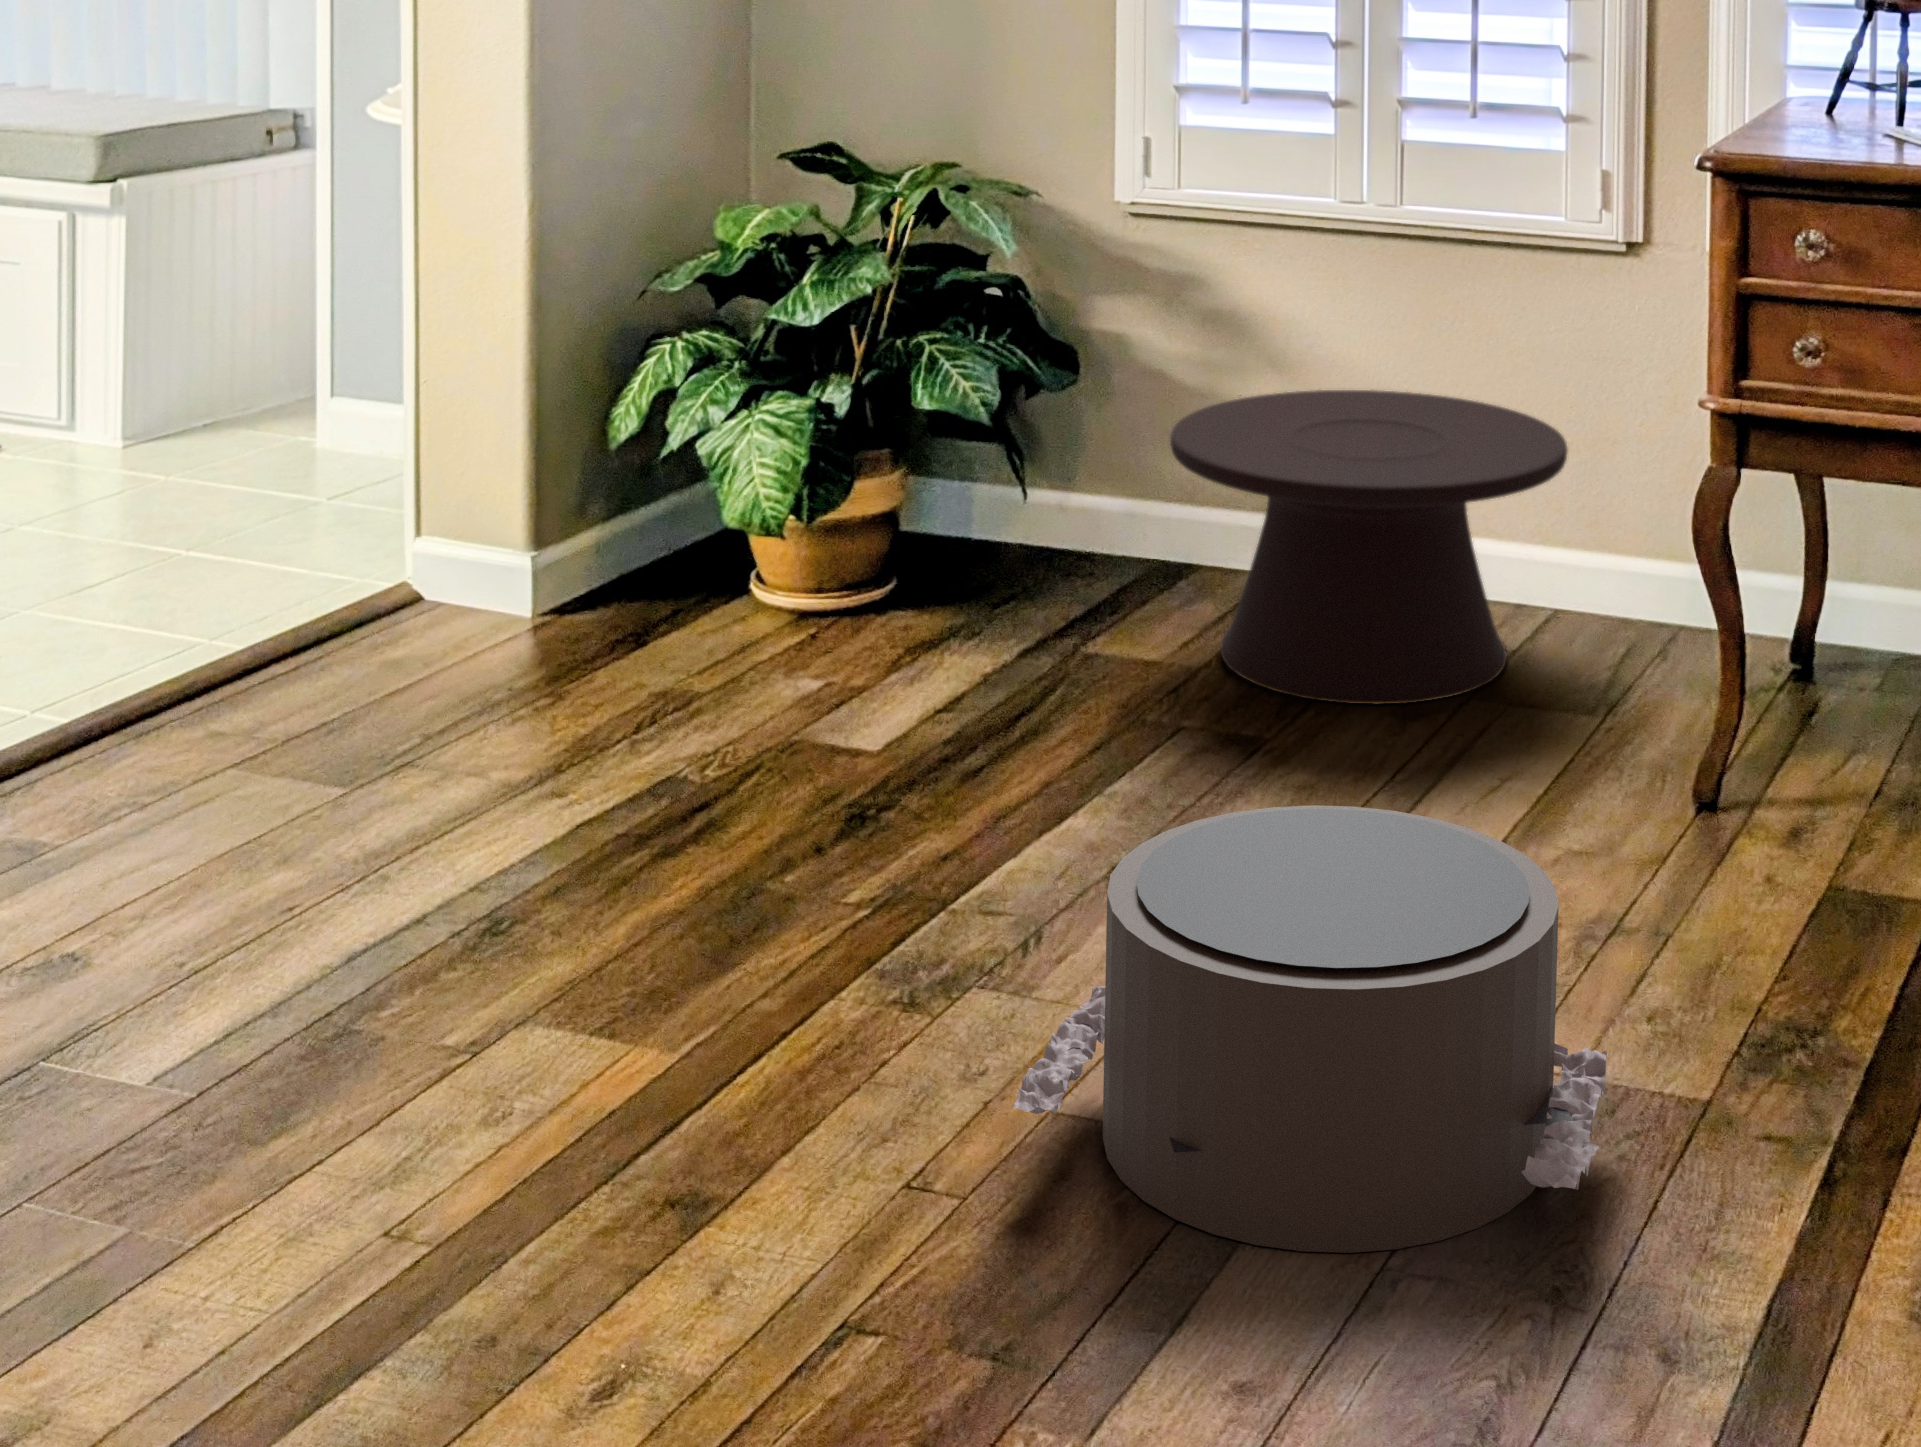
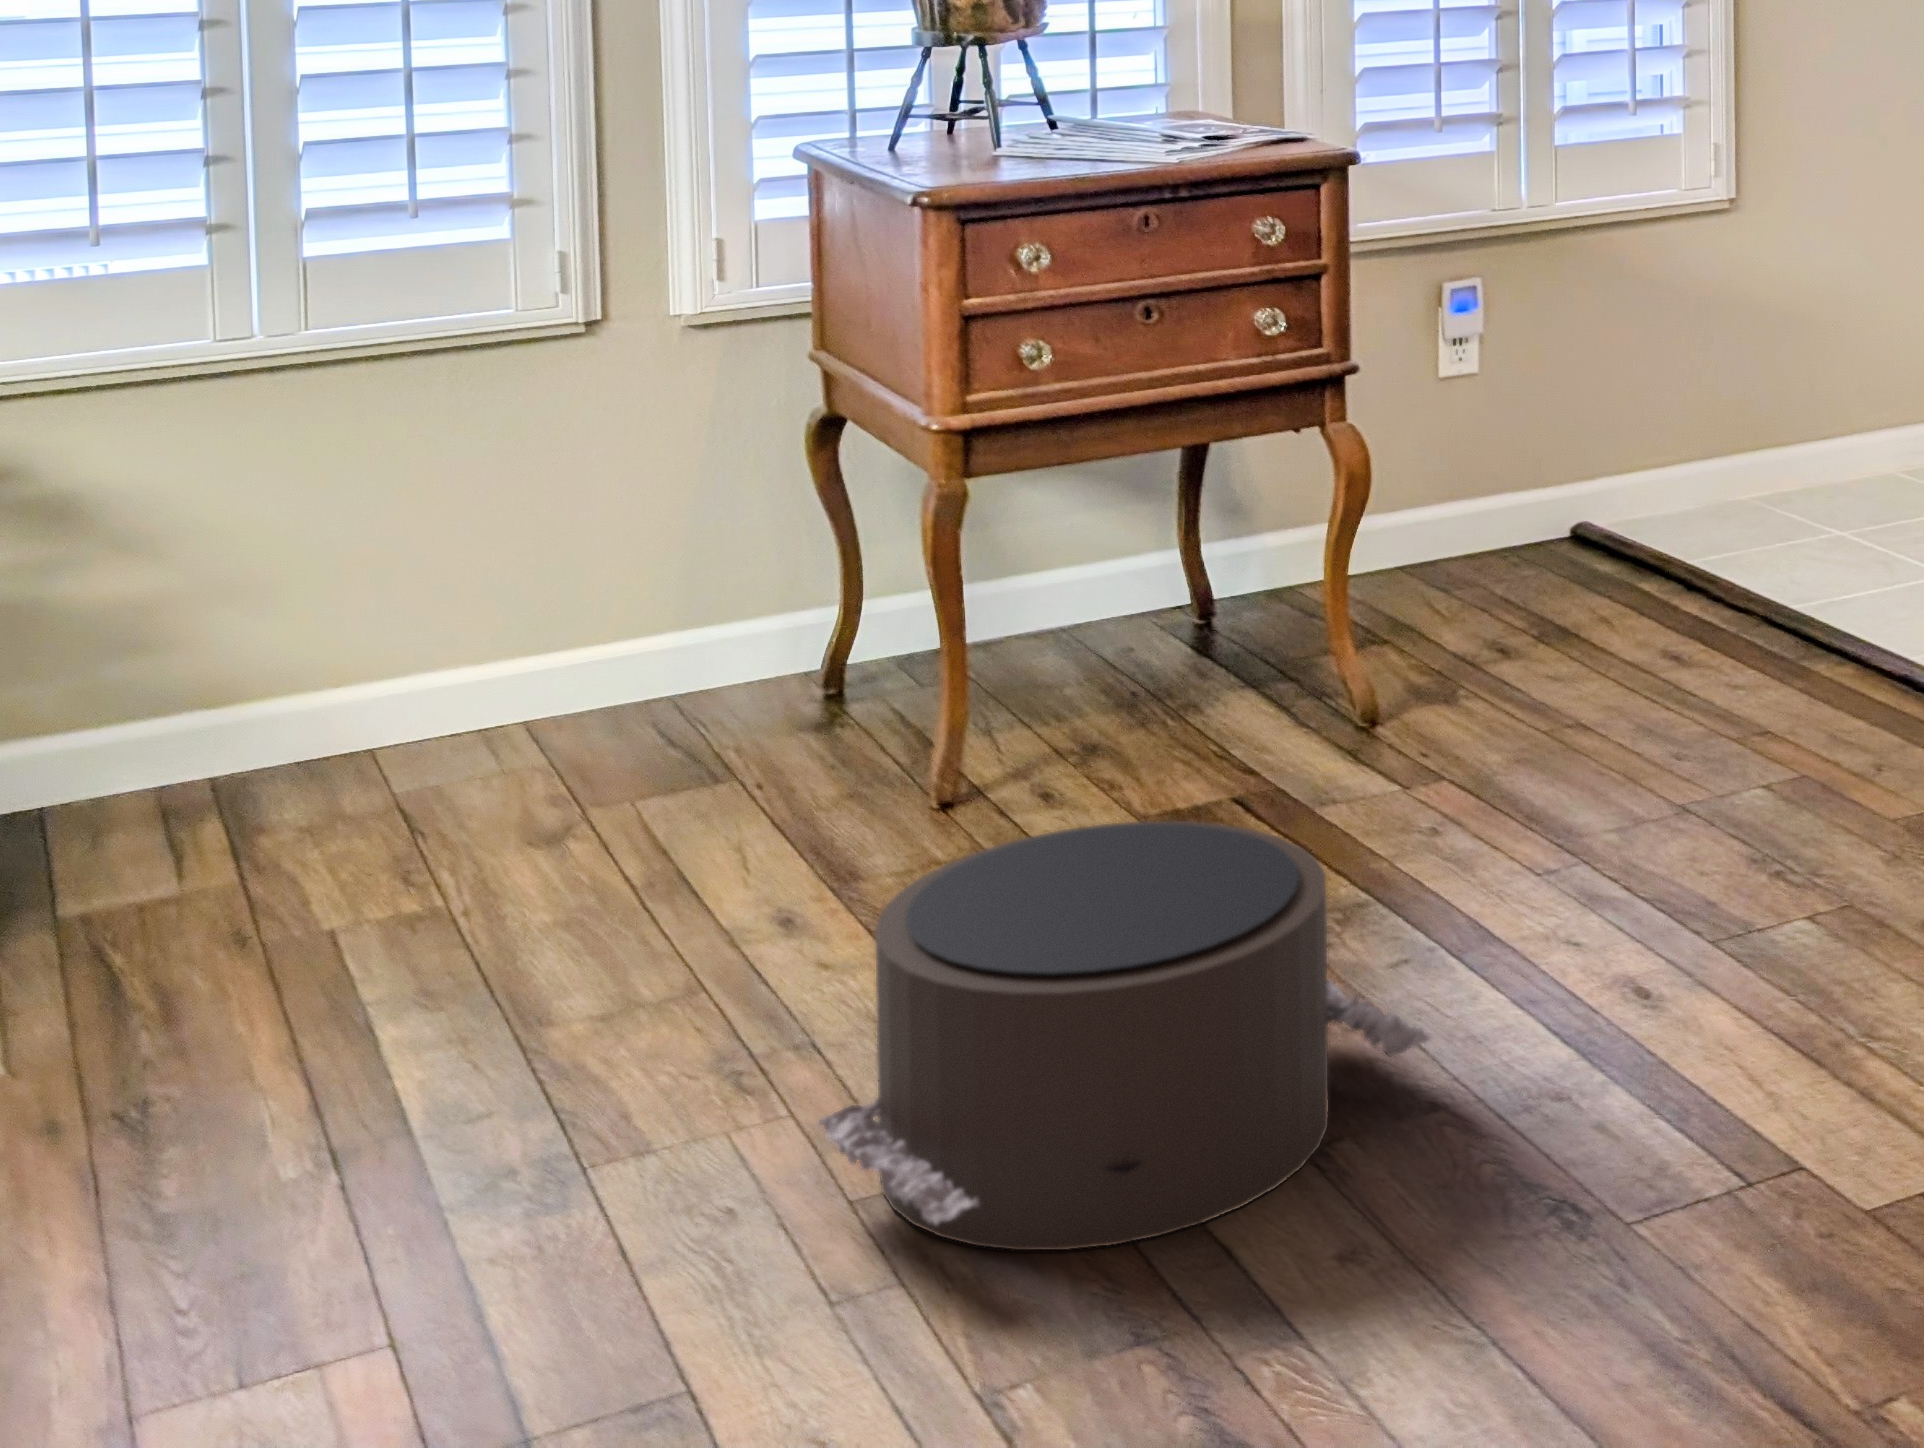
side table: present [1170,390,1568,704] -> none [124,528,634,897]

